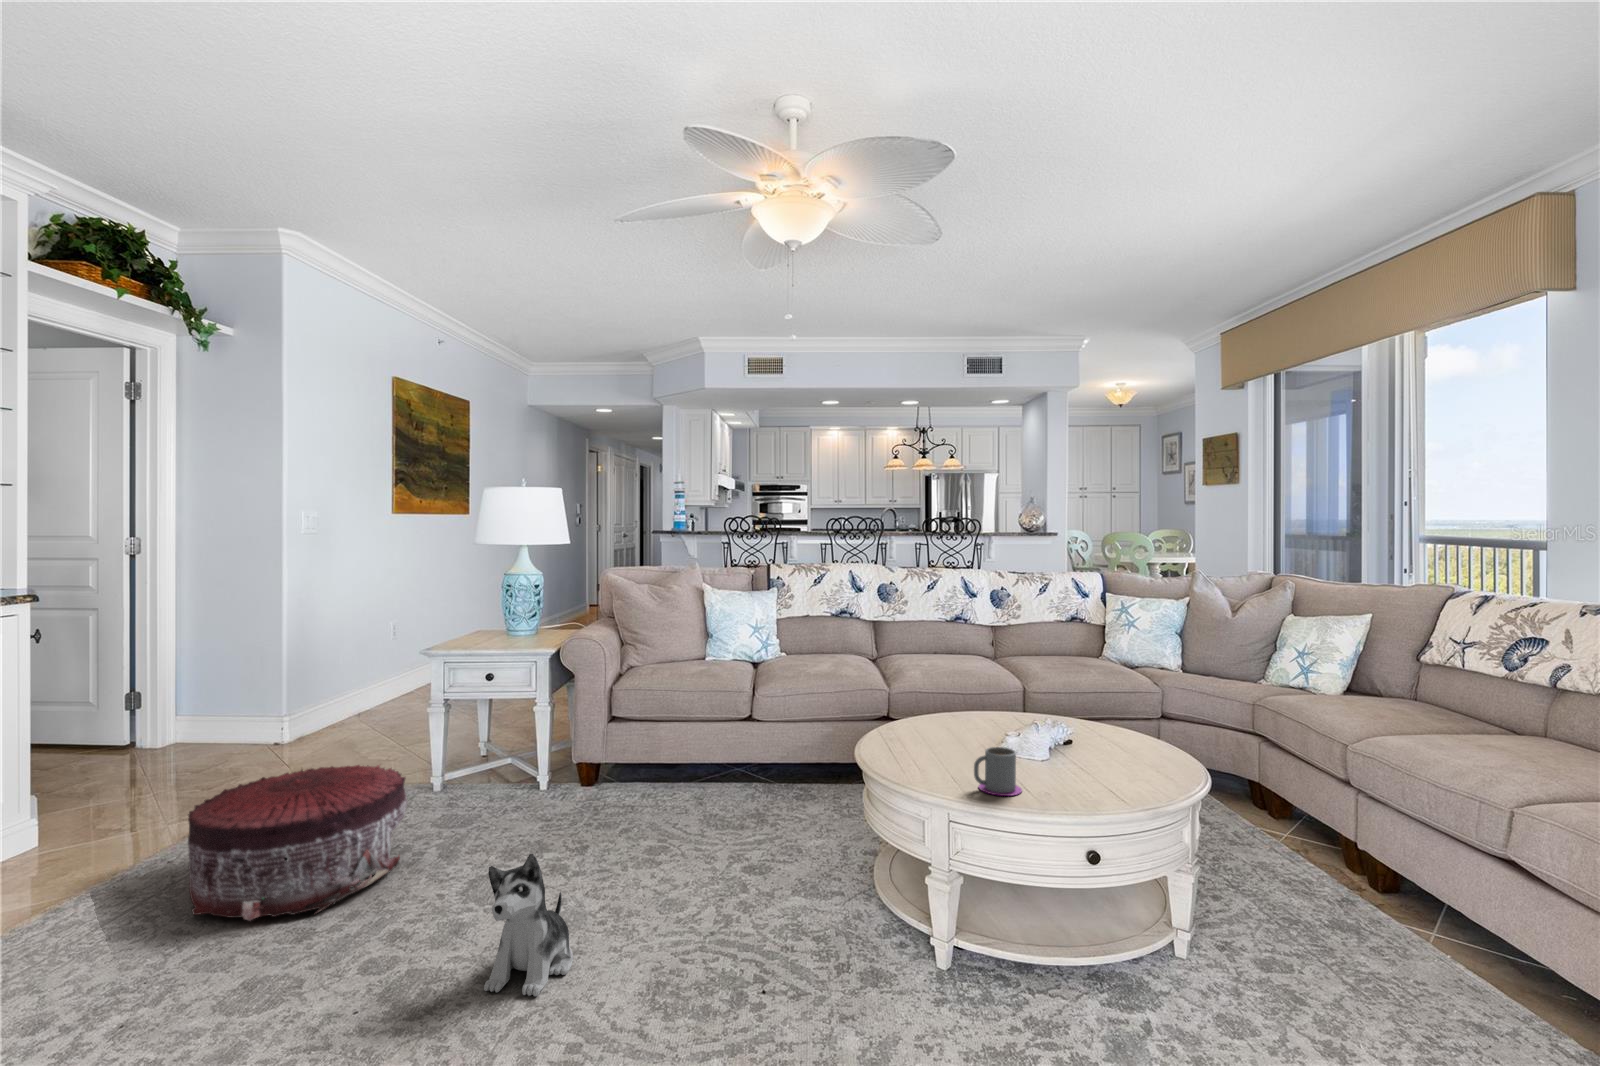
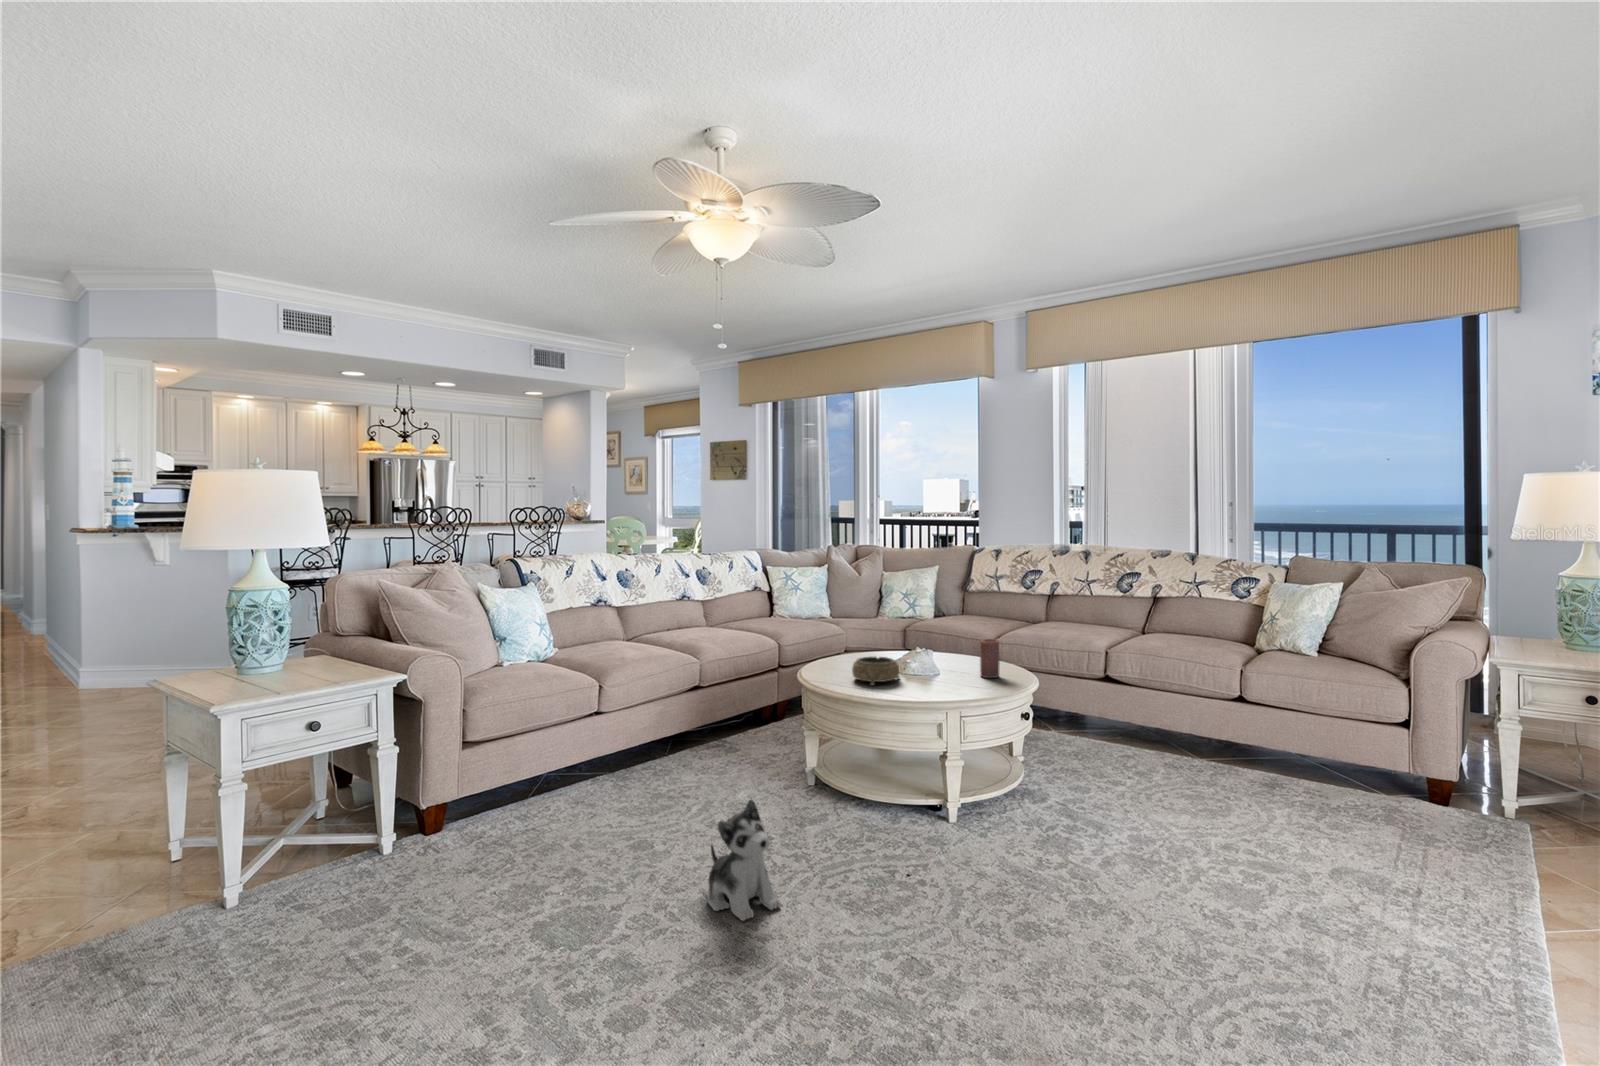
decorative bowl: none [899,724,970,766] -> present [852,657,900,685]
candle: none [1087,733,1123,803] -> present [980,639,1000,678]
mug: present [974,747,1022,796] -> none [929,658,956,687]
pouf: present [188,765,407,920] -> none [209,814,478,1027]

